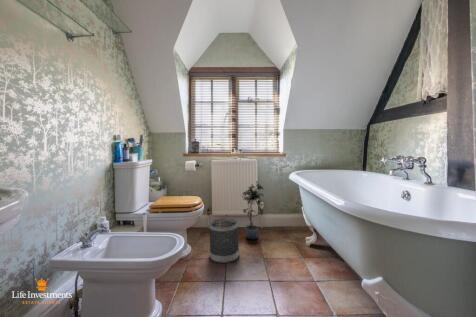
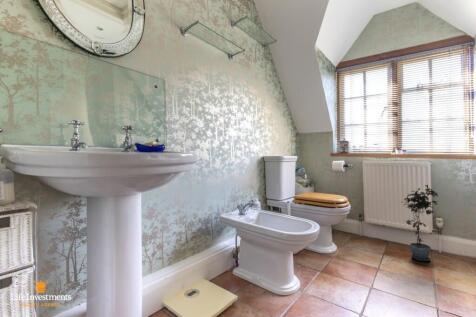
wastebasket: present [209,218,239,263] -> none [355,223,396,275]

